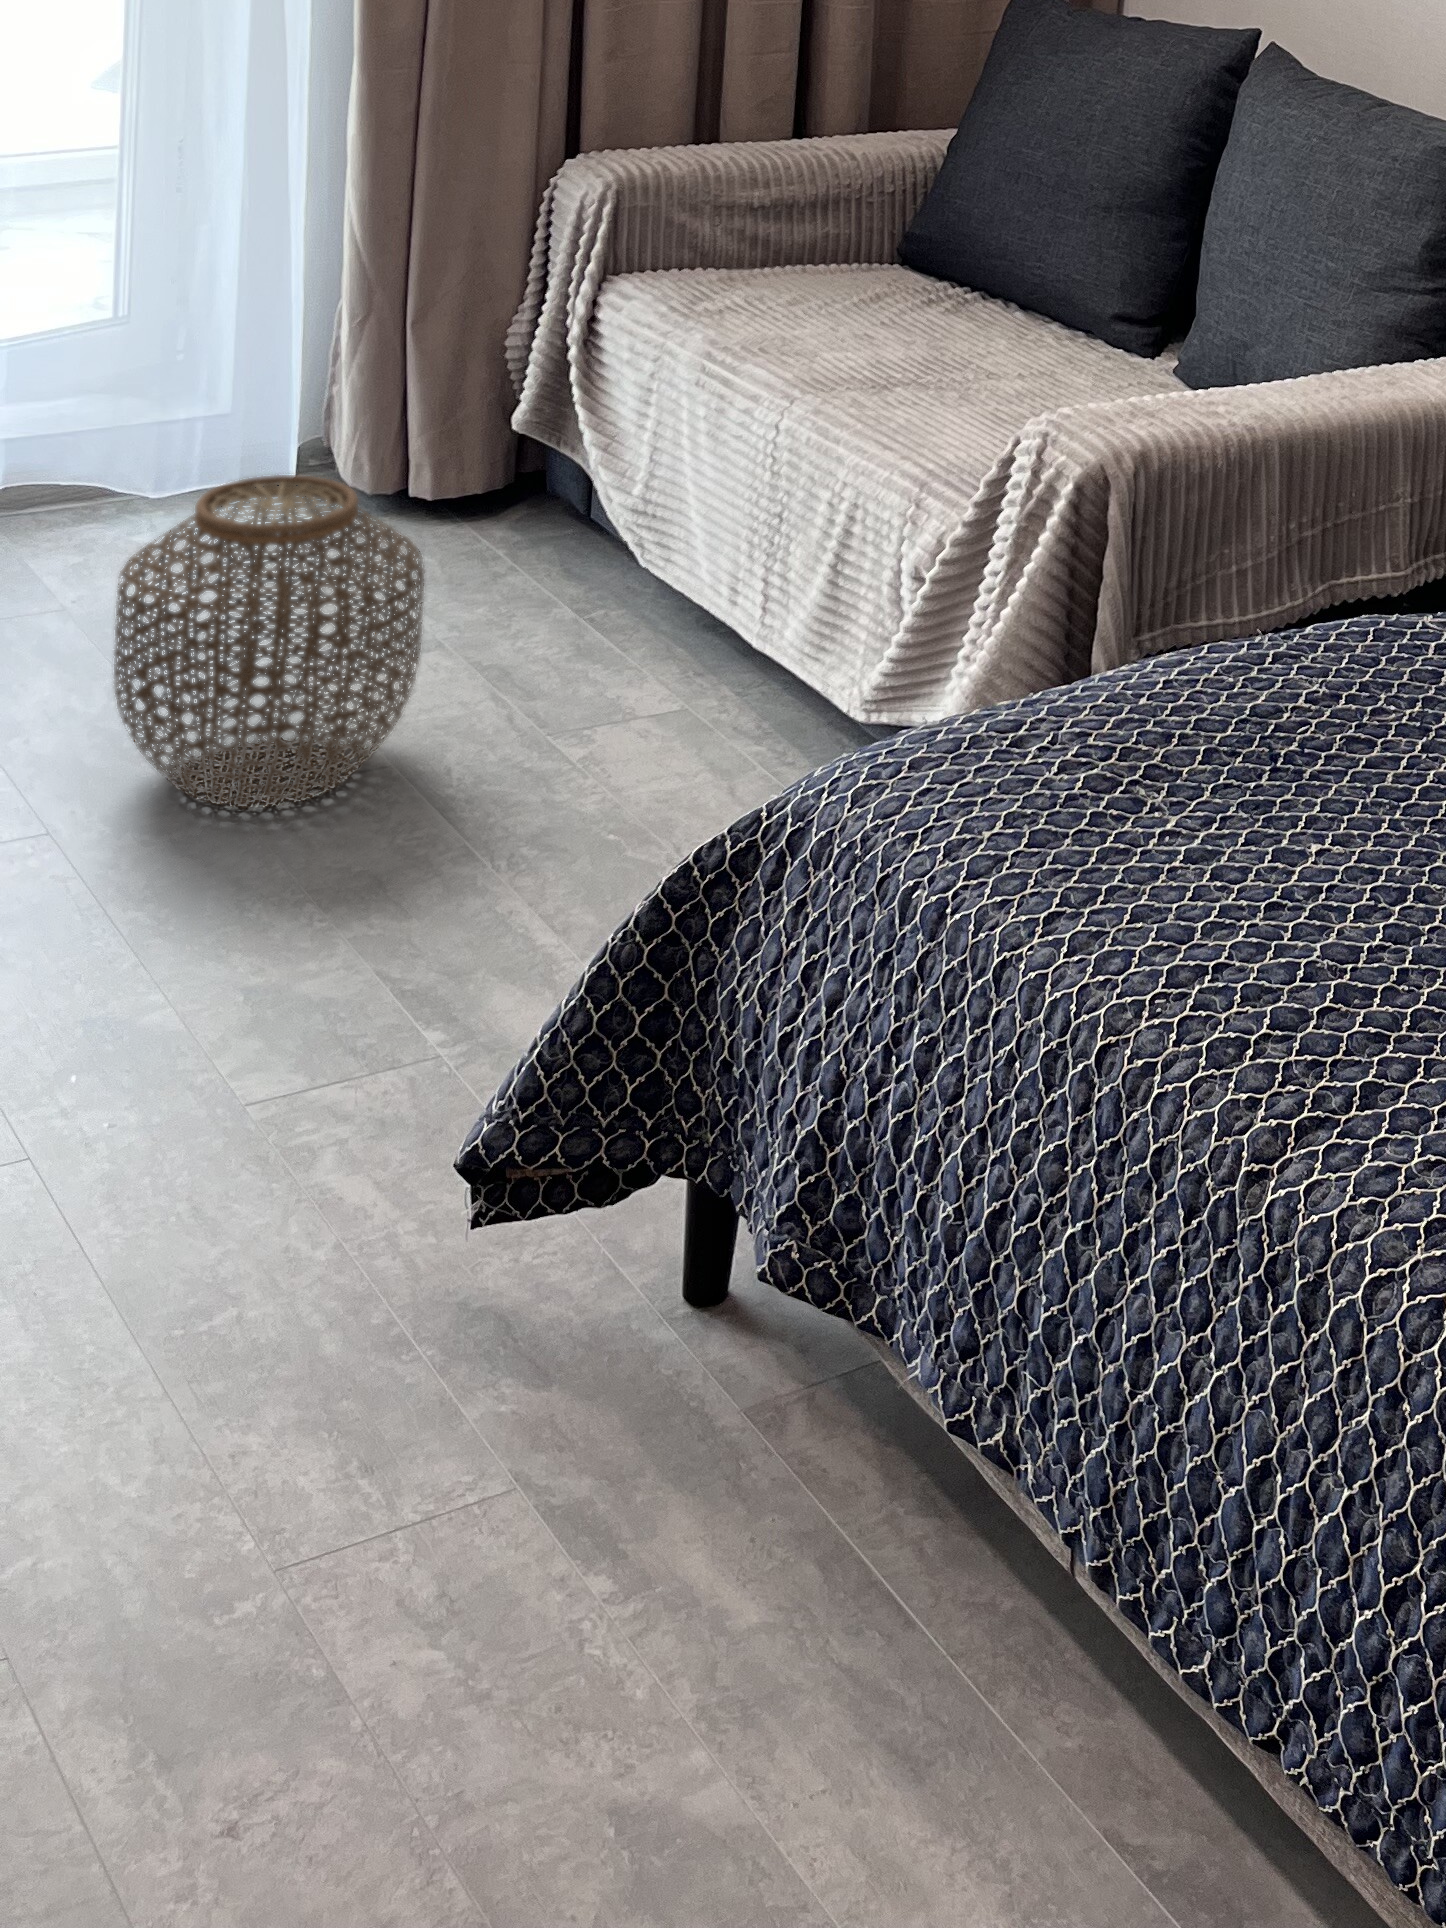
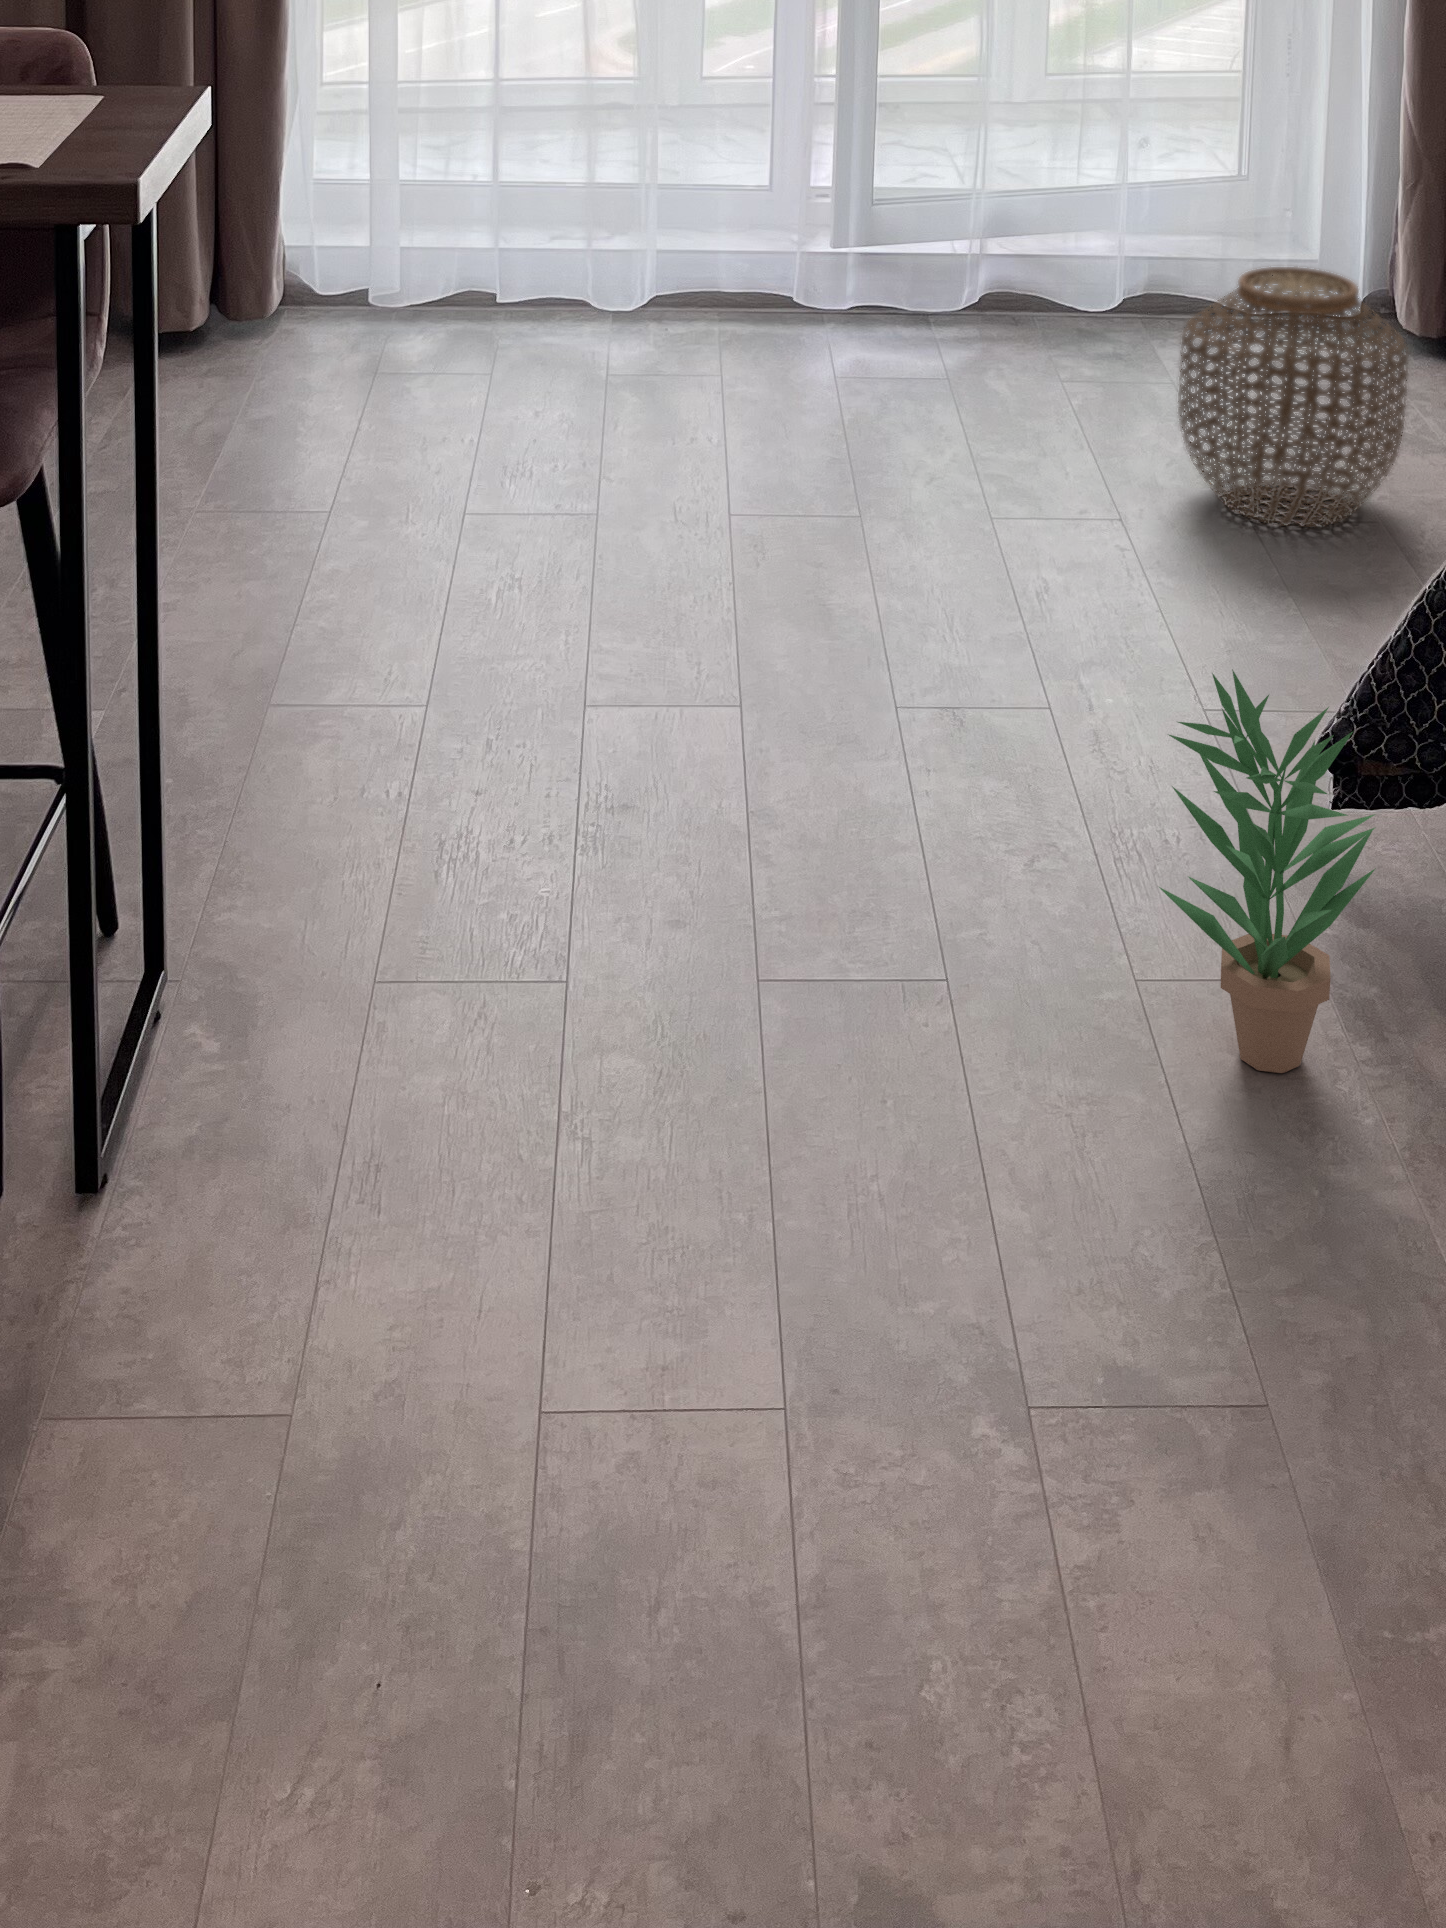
potted plant: none [339,1186,648,1705] -> present [1159,670,1376,1073]

